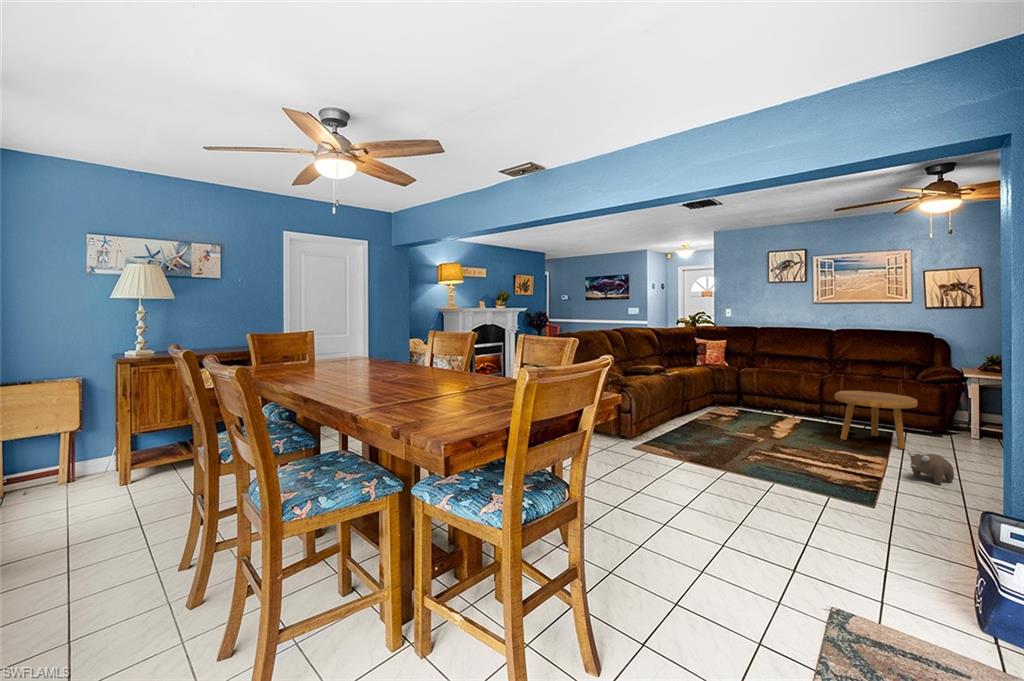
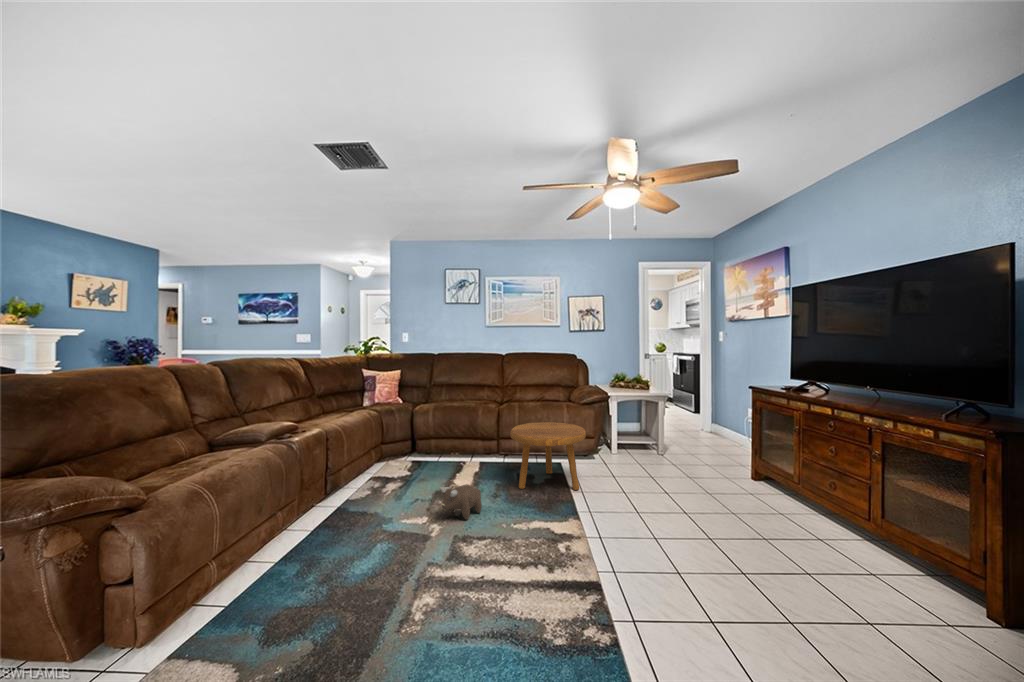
plush toy: present [907,451,954,484] -> present [440,484,482,519]

